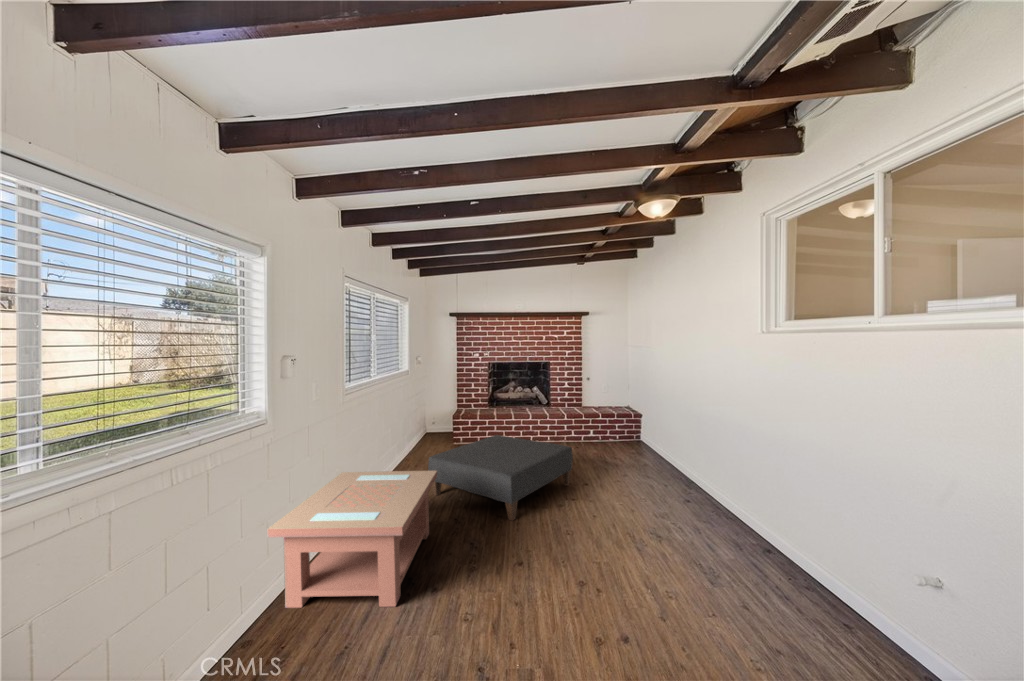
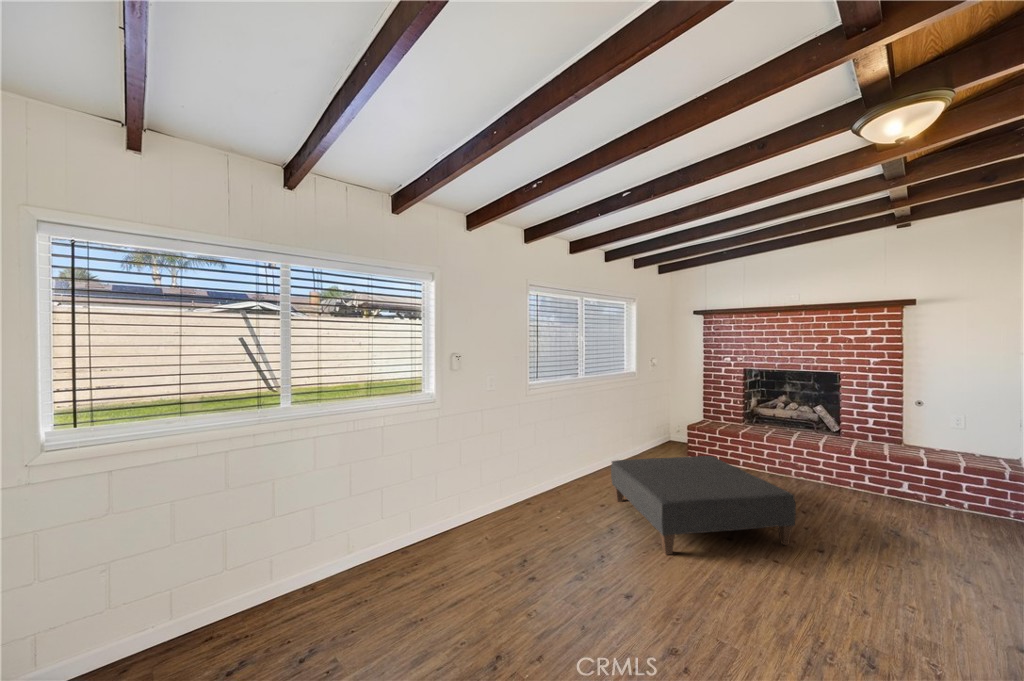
coffee table: present [267,471,437,608] -> none [434,455,585,576]

